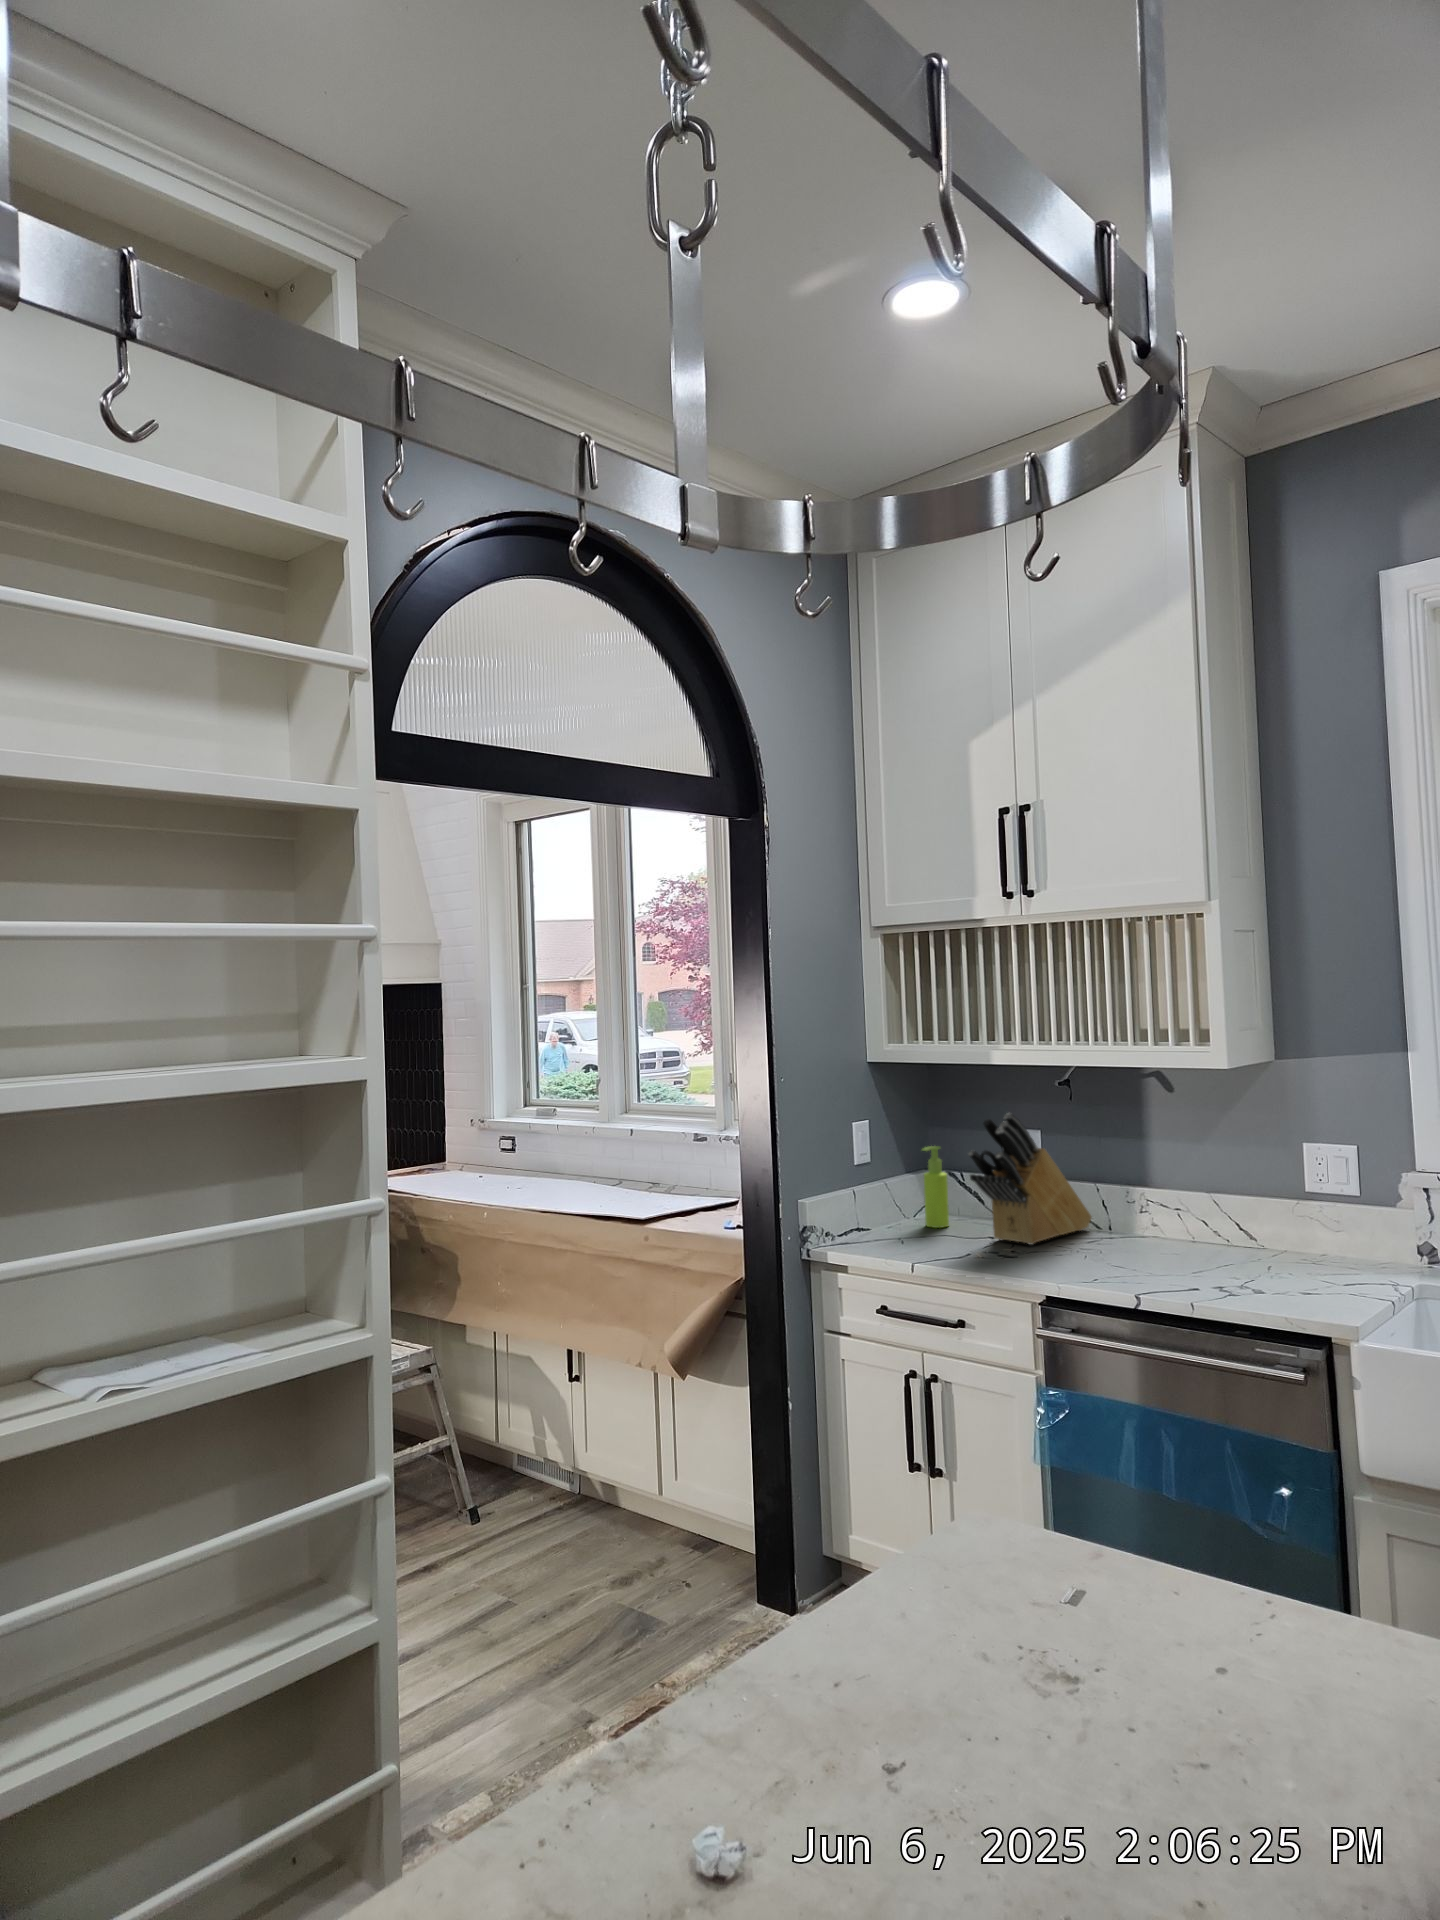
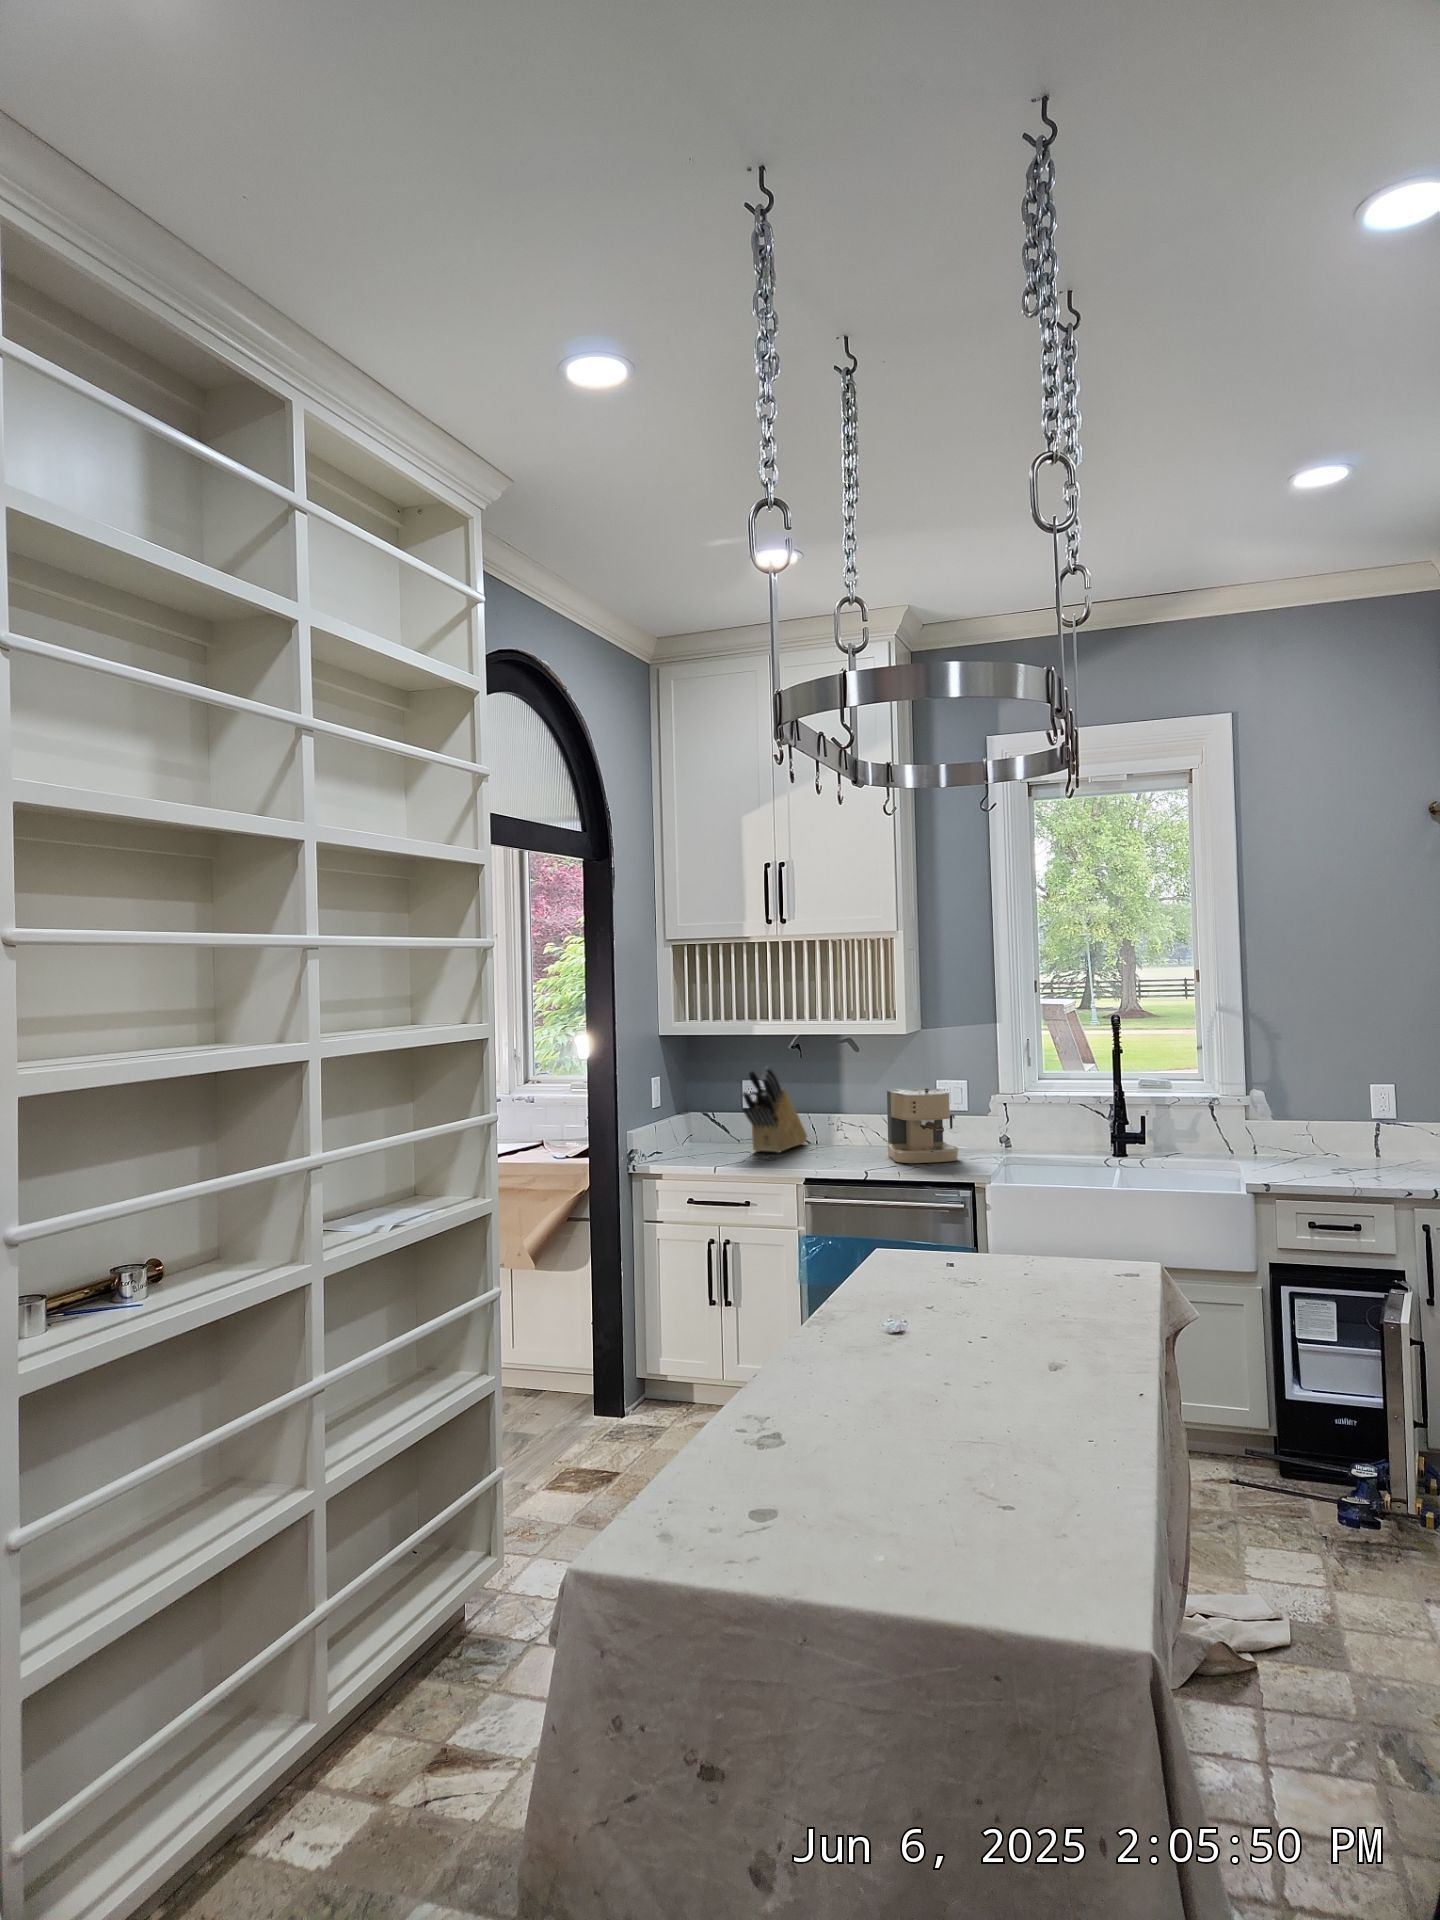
soap dispenser: present [922,1146,949,1228] -> none [698,1093,715,1148]
coffee maker: none [1200,1155,1323,1288] -> present [887,1087,959,1163]

